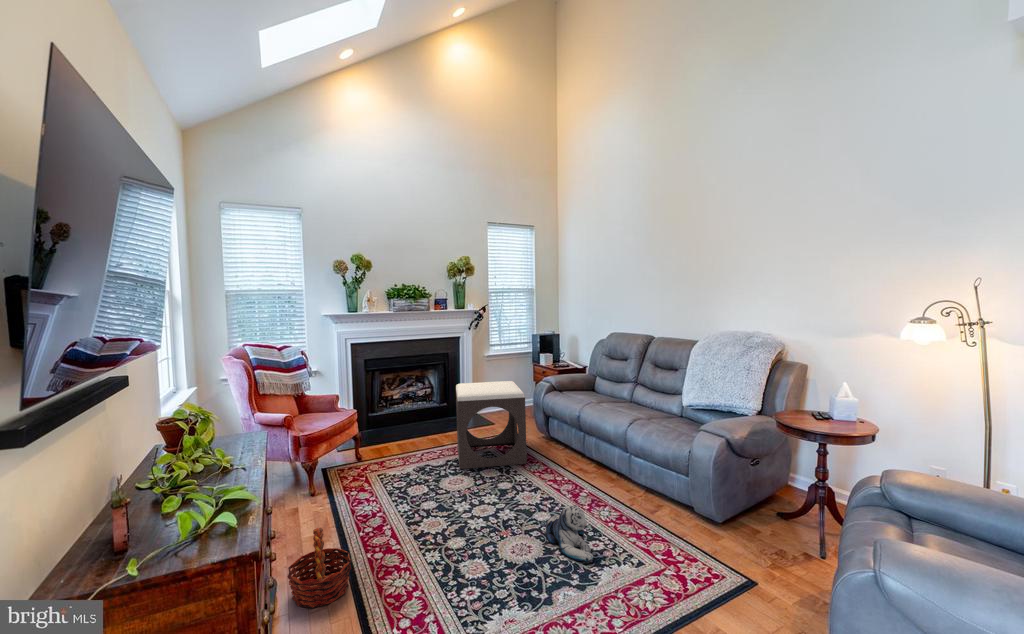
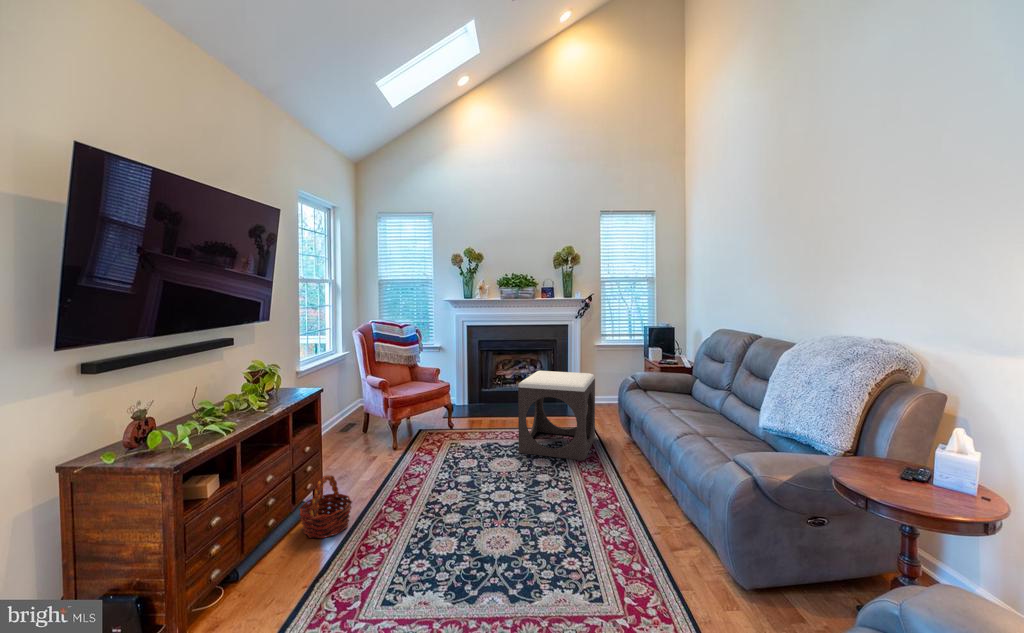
plush toy: present [546,505,593,562] -> none [529,512,571,575]

